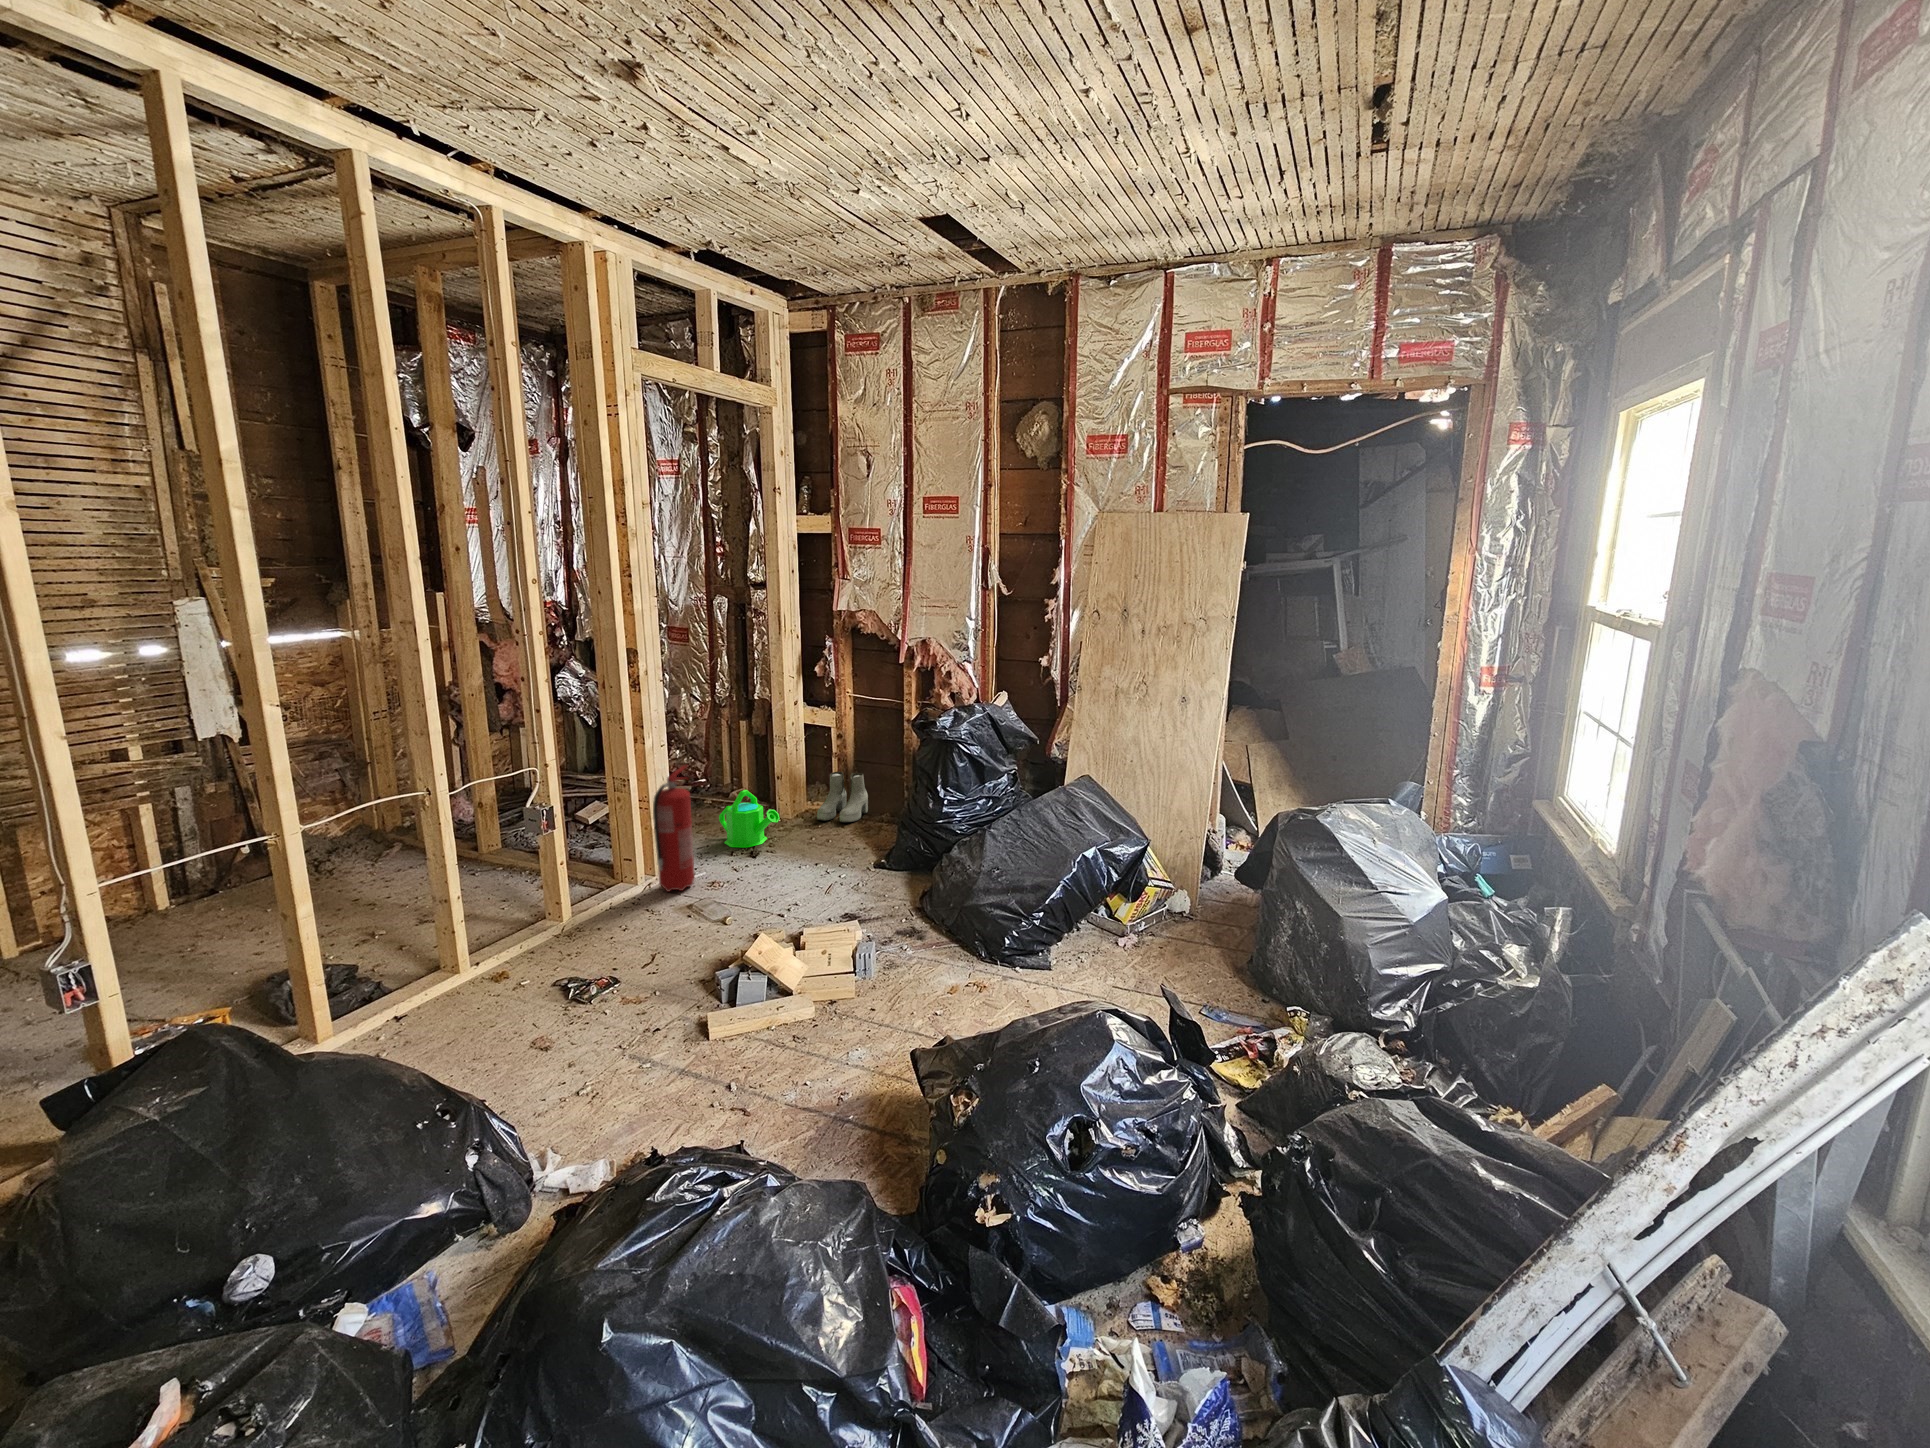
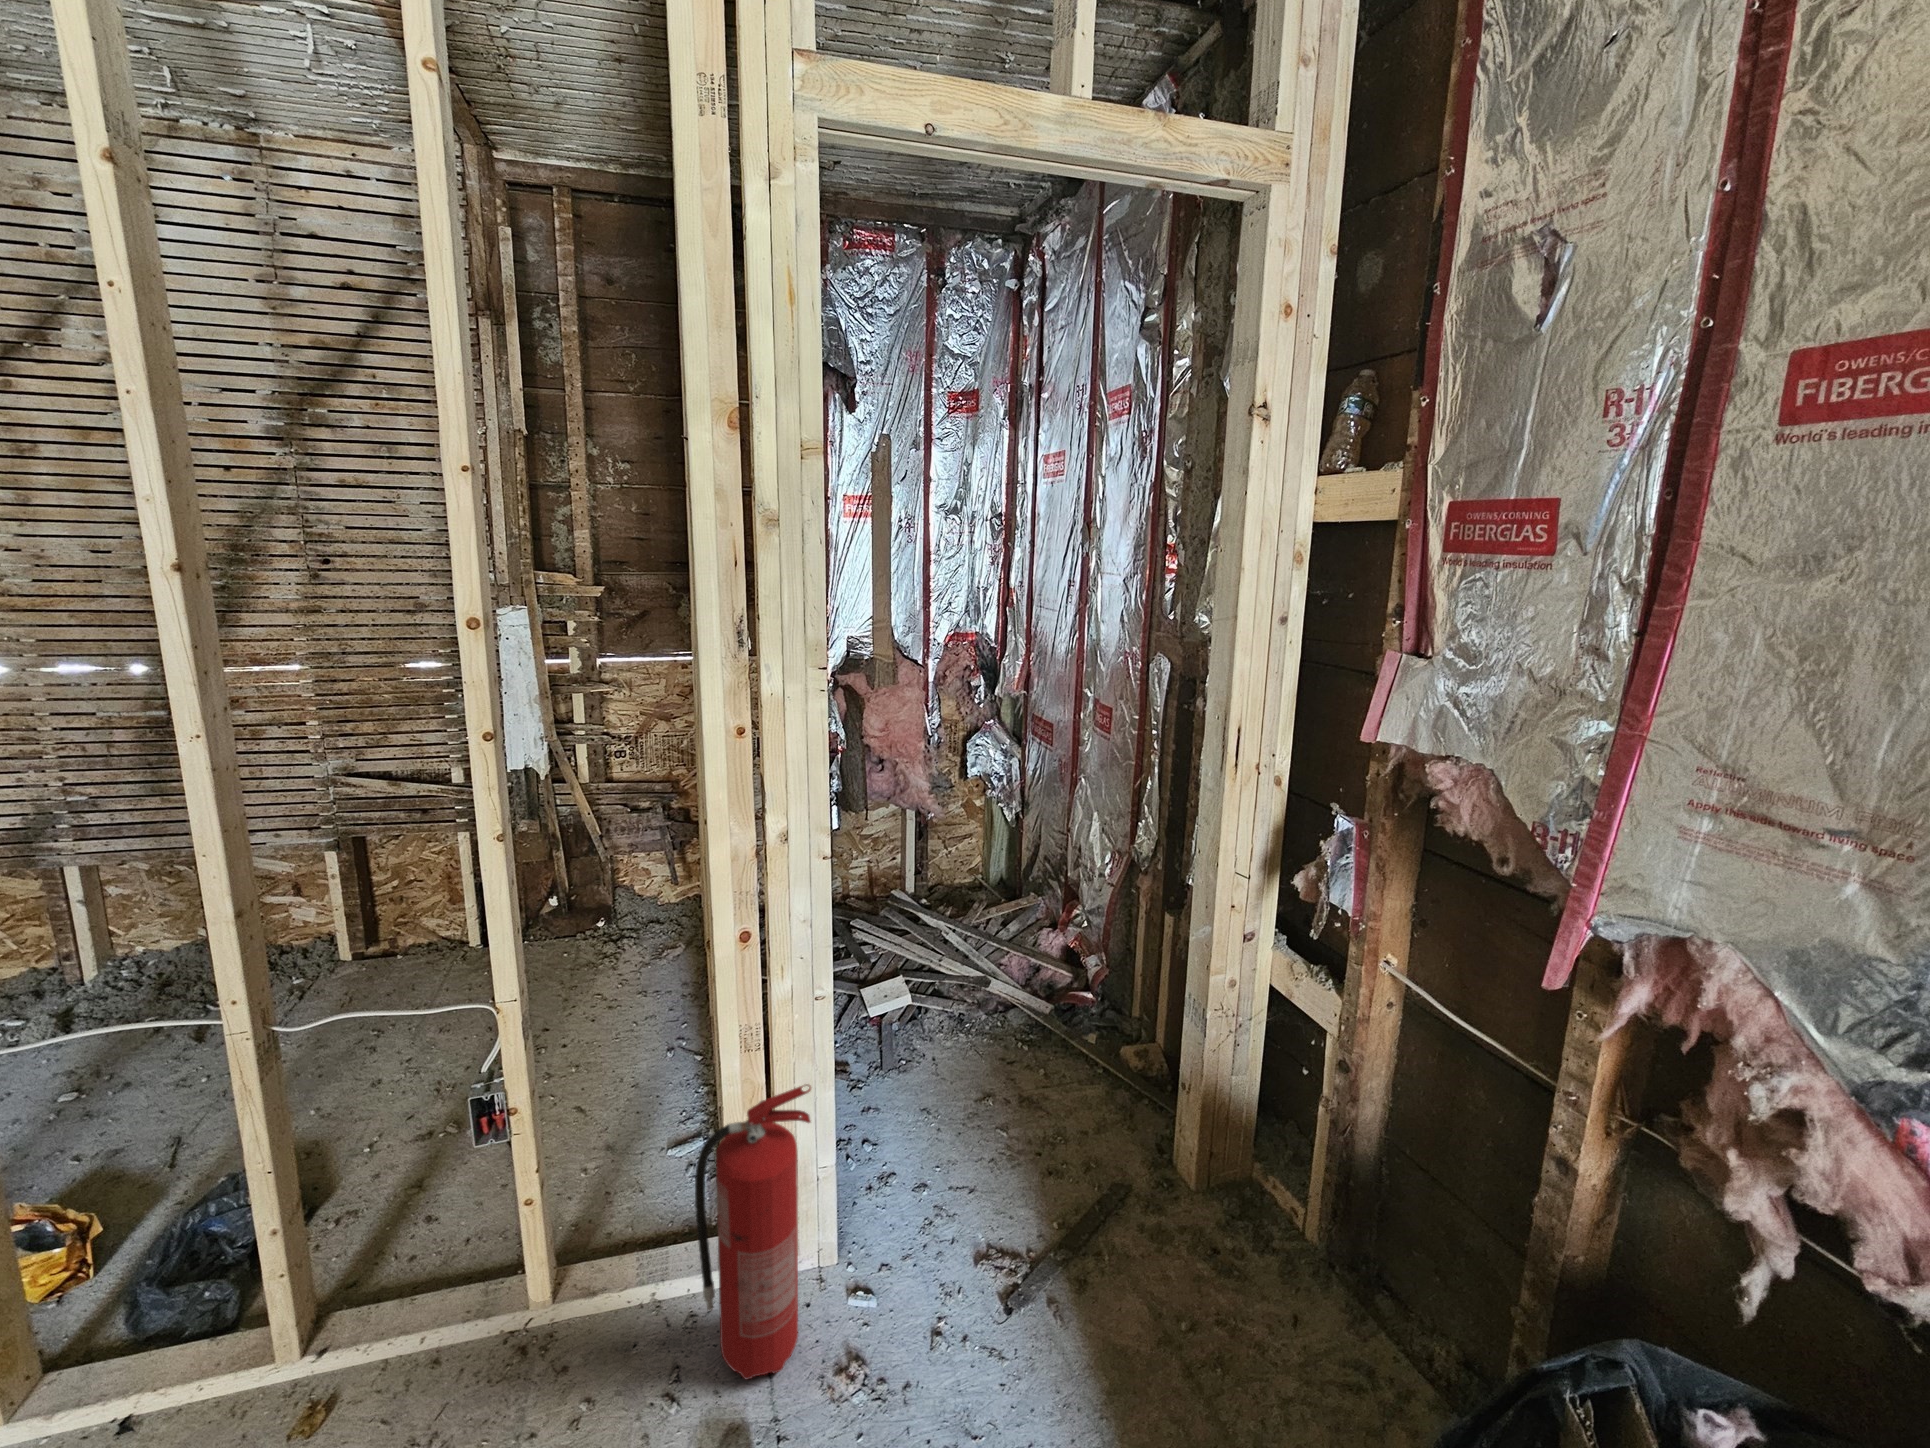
boots: present [817,772,868,822] -> none [1223,1167,1394,1363]
watering can: present [719,790,780,848] -> none [977,1137,1079,1293]

